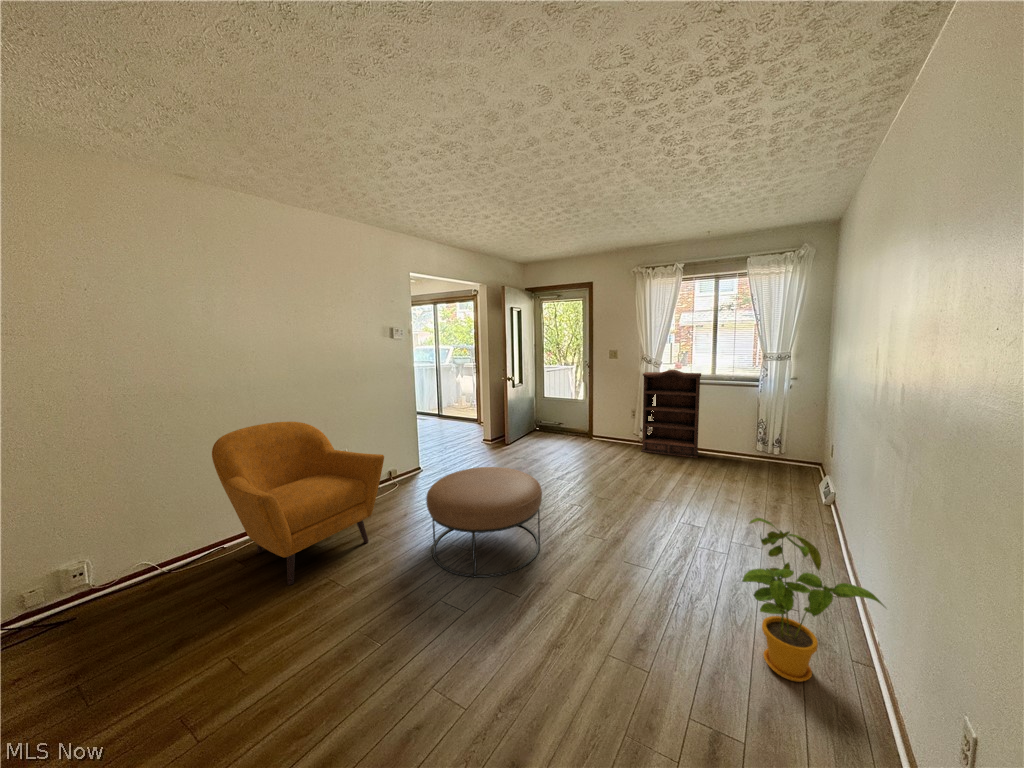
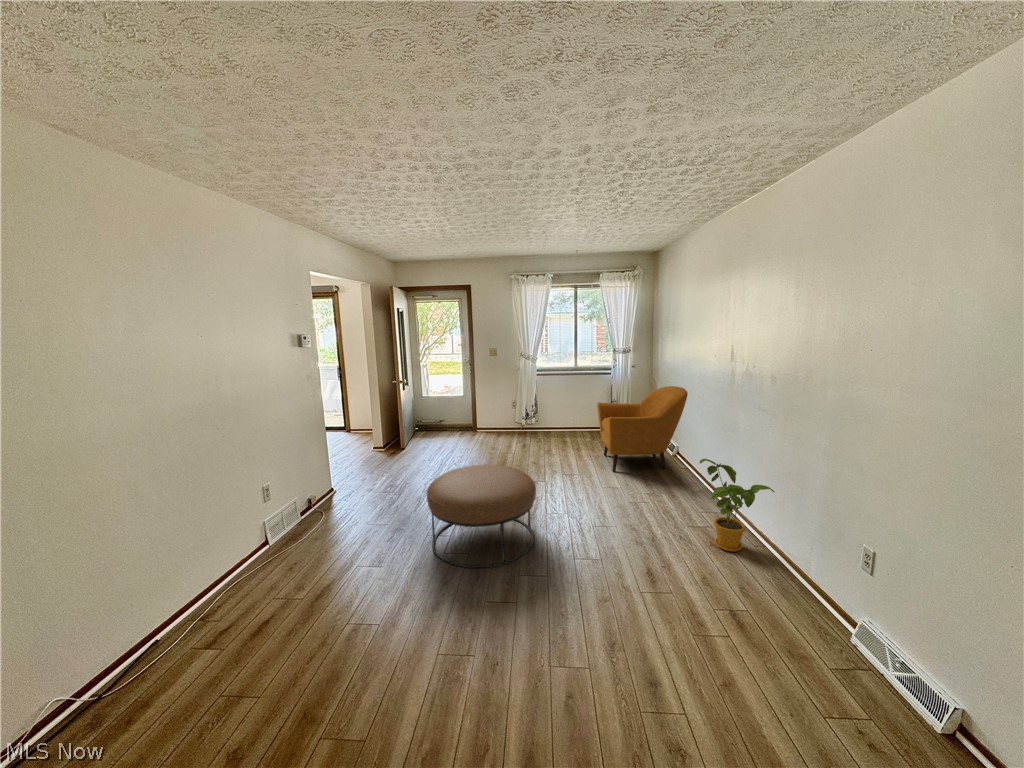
bookshelf: present [641,370,701,458] -> none [526,364,573,437]
armchair: present [212,422,384,585] -> present [597,386,688,472]

